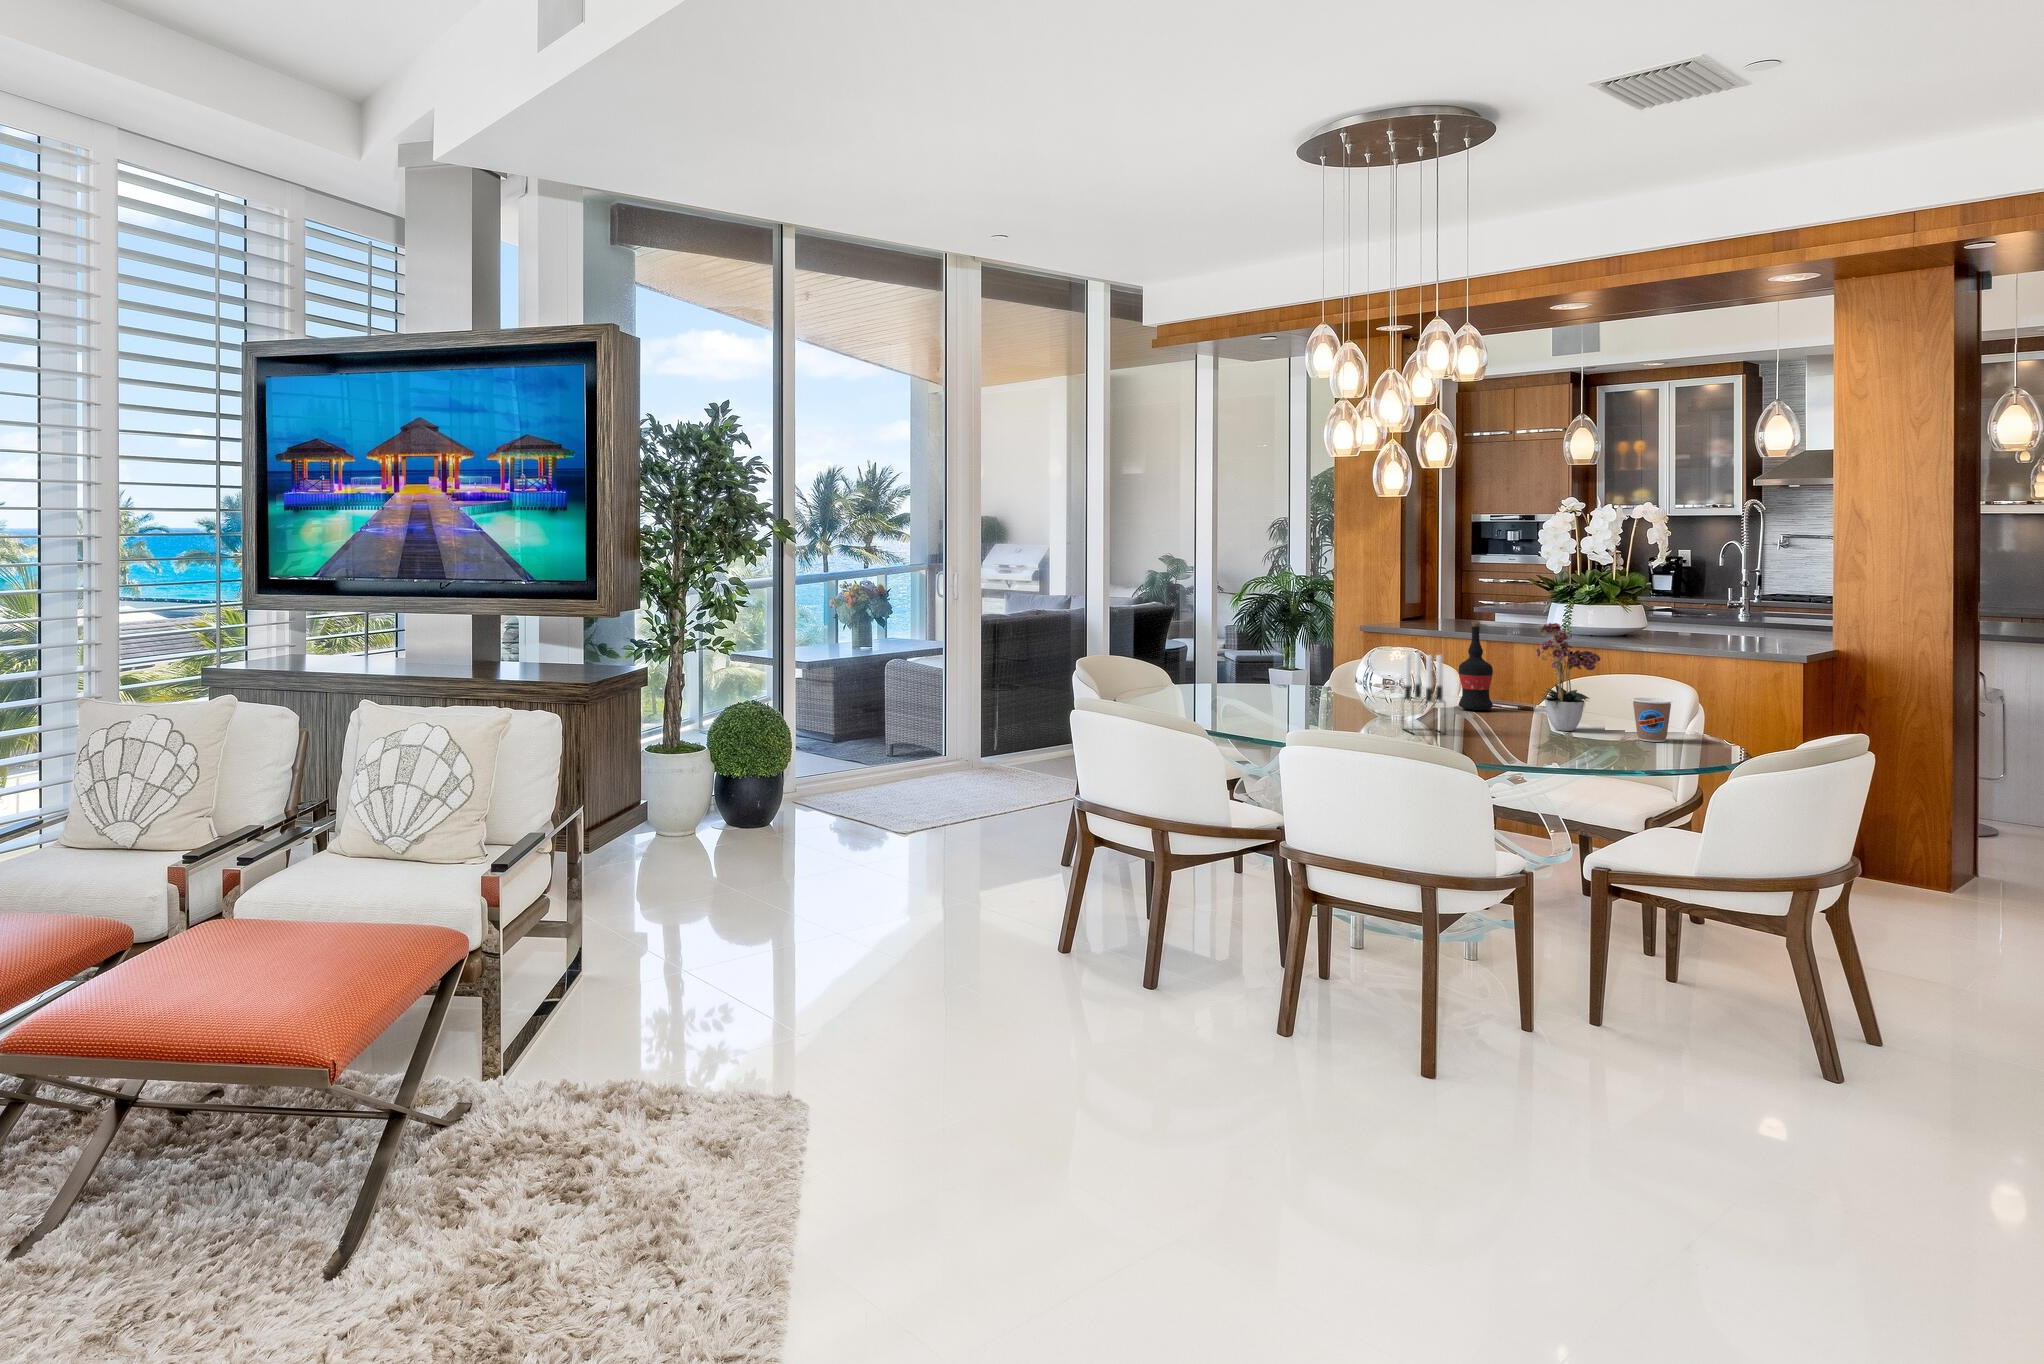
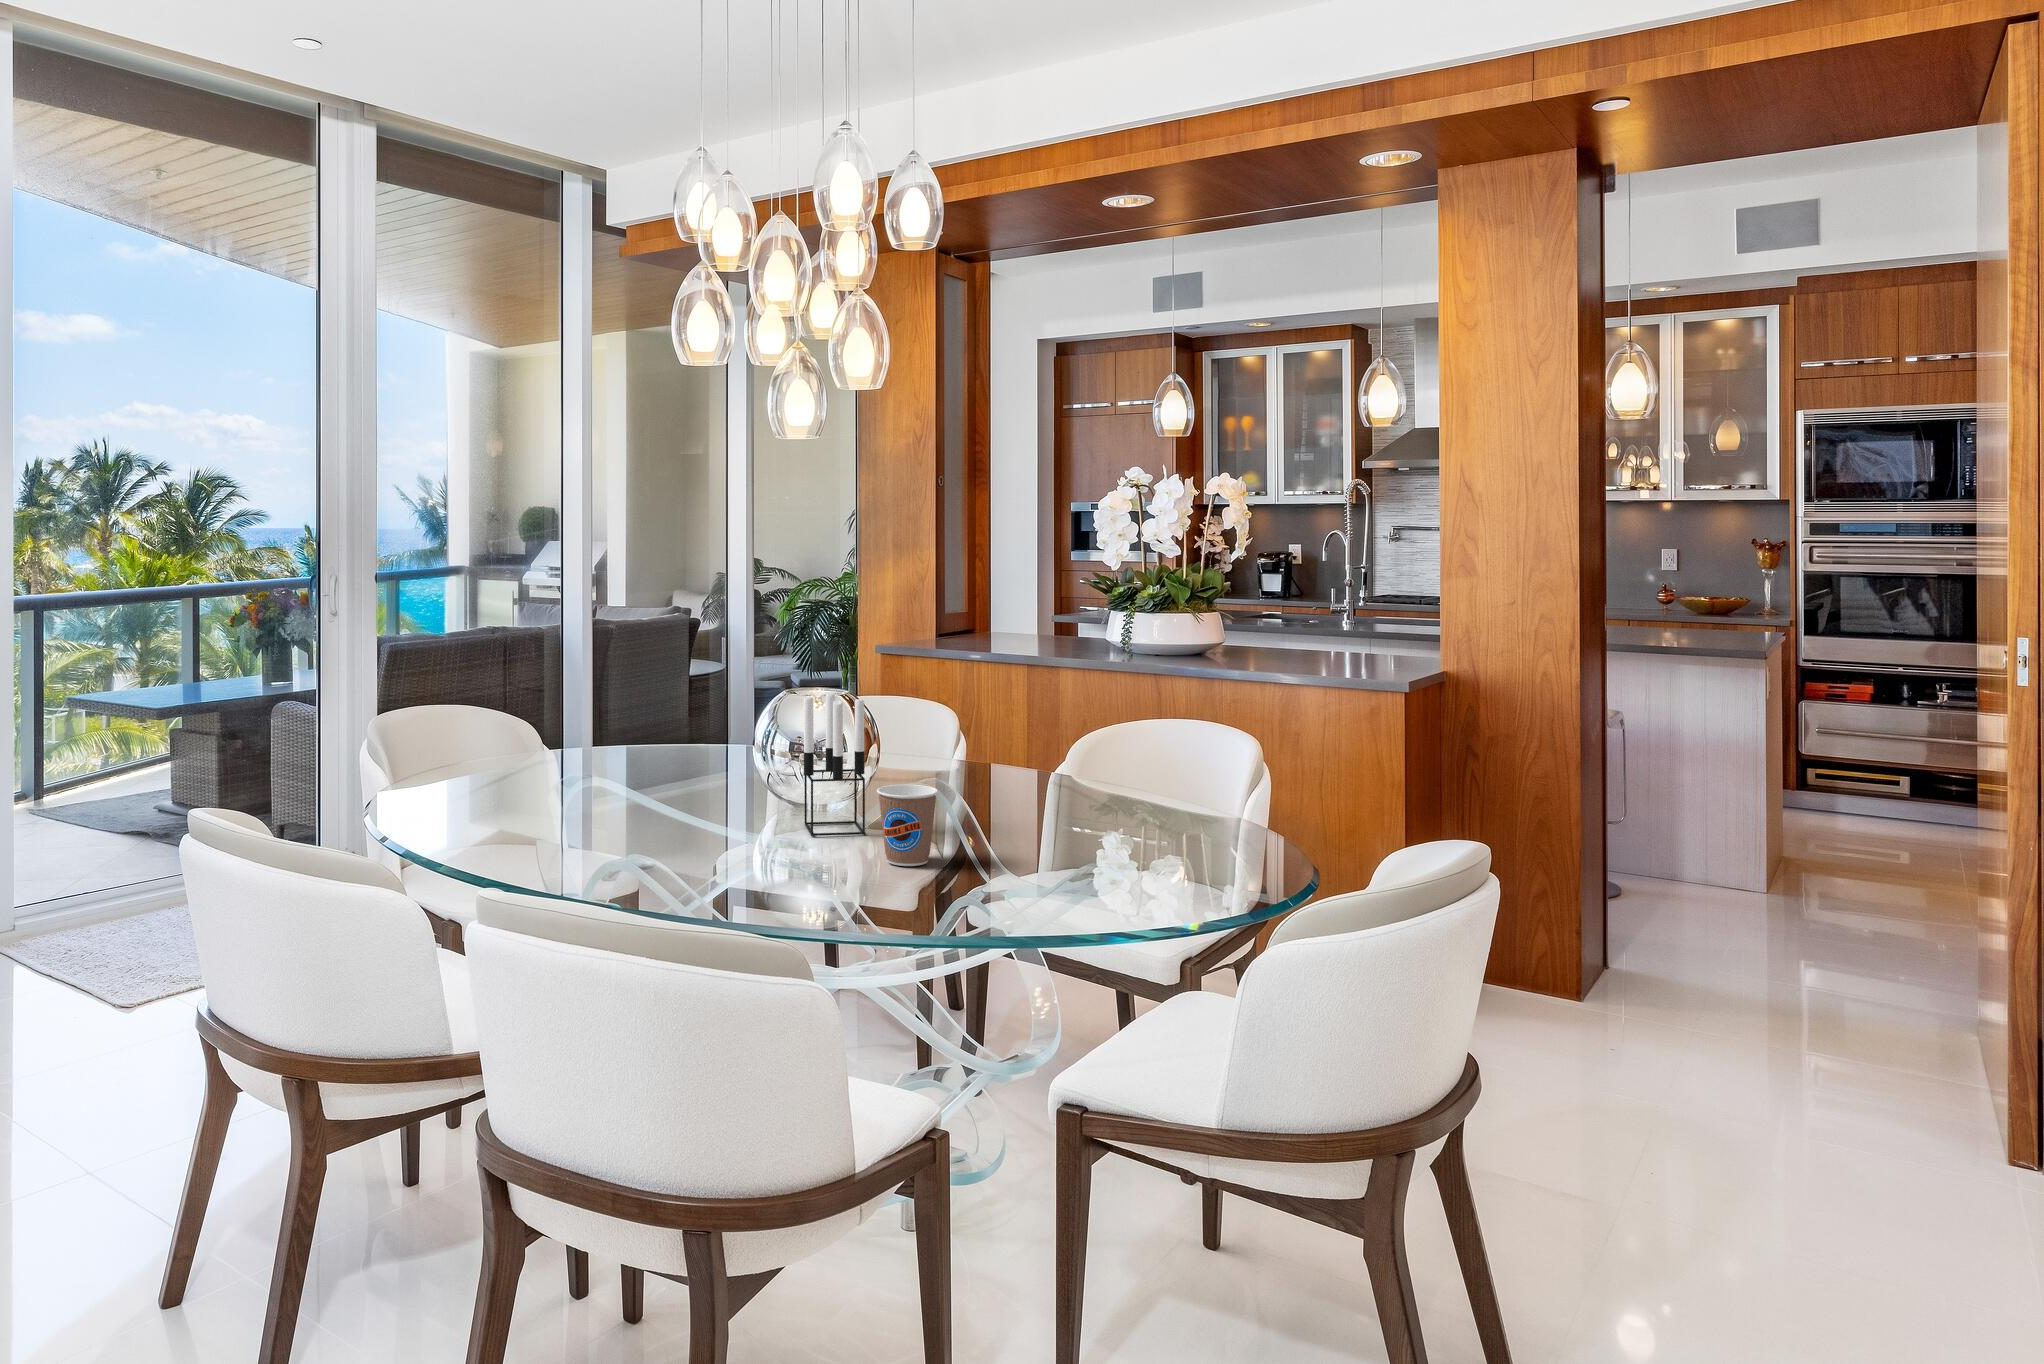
wine bottle: present [1459,622,1493,710] -> none [930,640,978,778]
flower arrangement: present [1536,623,1601,731] -> none [1007,634,1121,819]
coffee cup: present [1632,698,1672,742] -> present [877,784,938,866]

